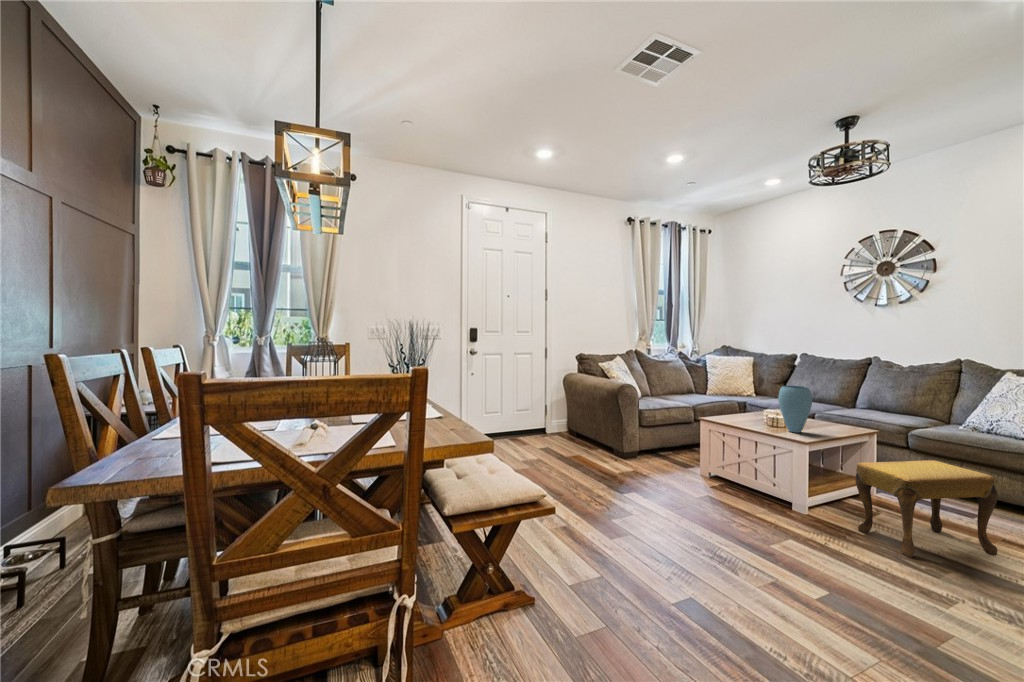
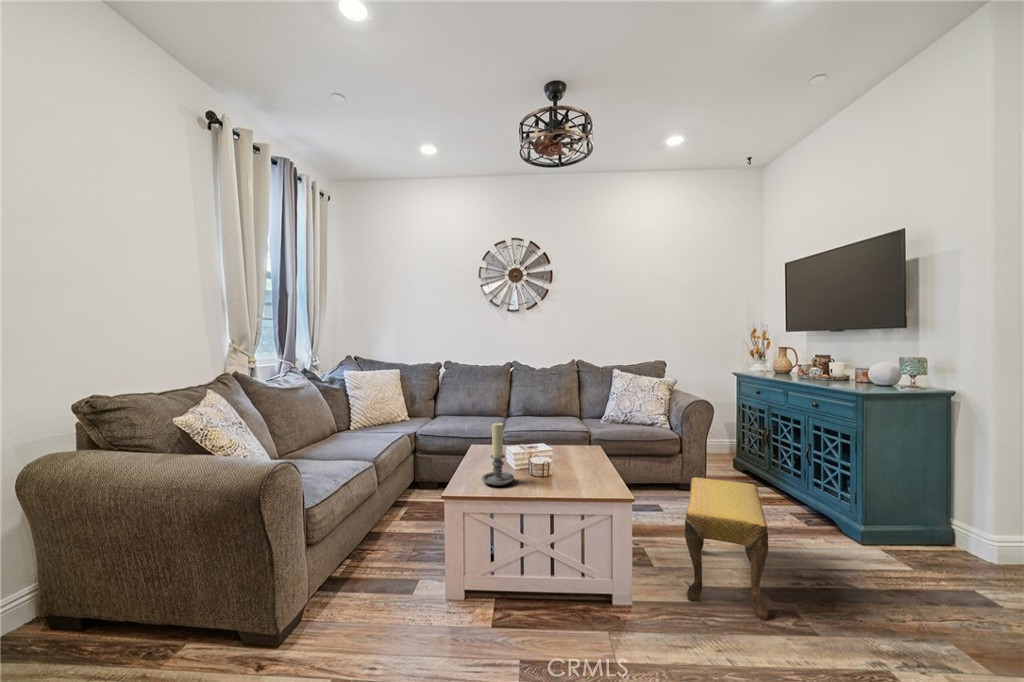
candle holder: none [726,383,749,422] -> present [482,423,514,486]
vase: present [778,386,812,433] -> none [563,415,603,484]

